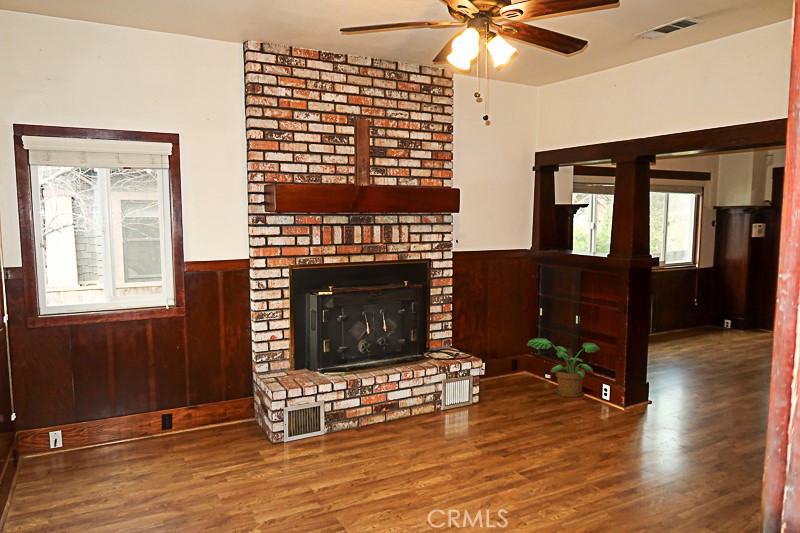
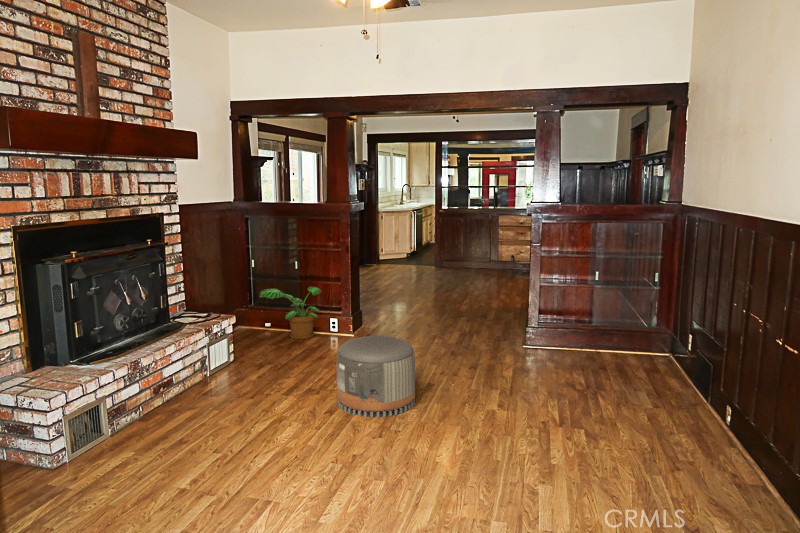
pouf: none [507,405,598,501] -> present [336,336,415,417]

